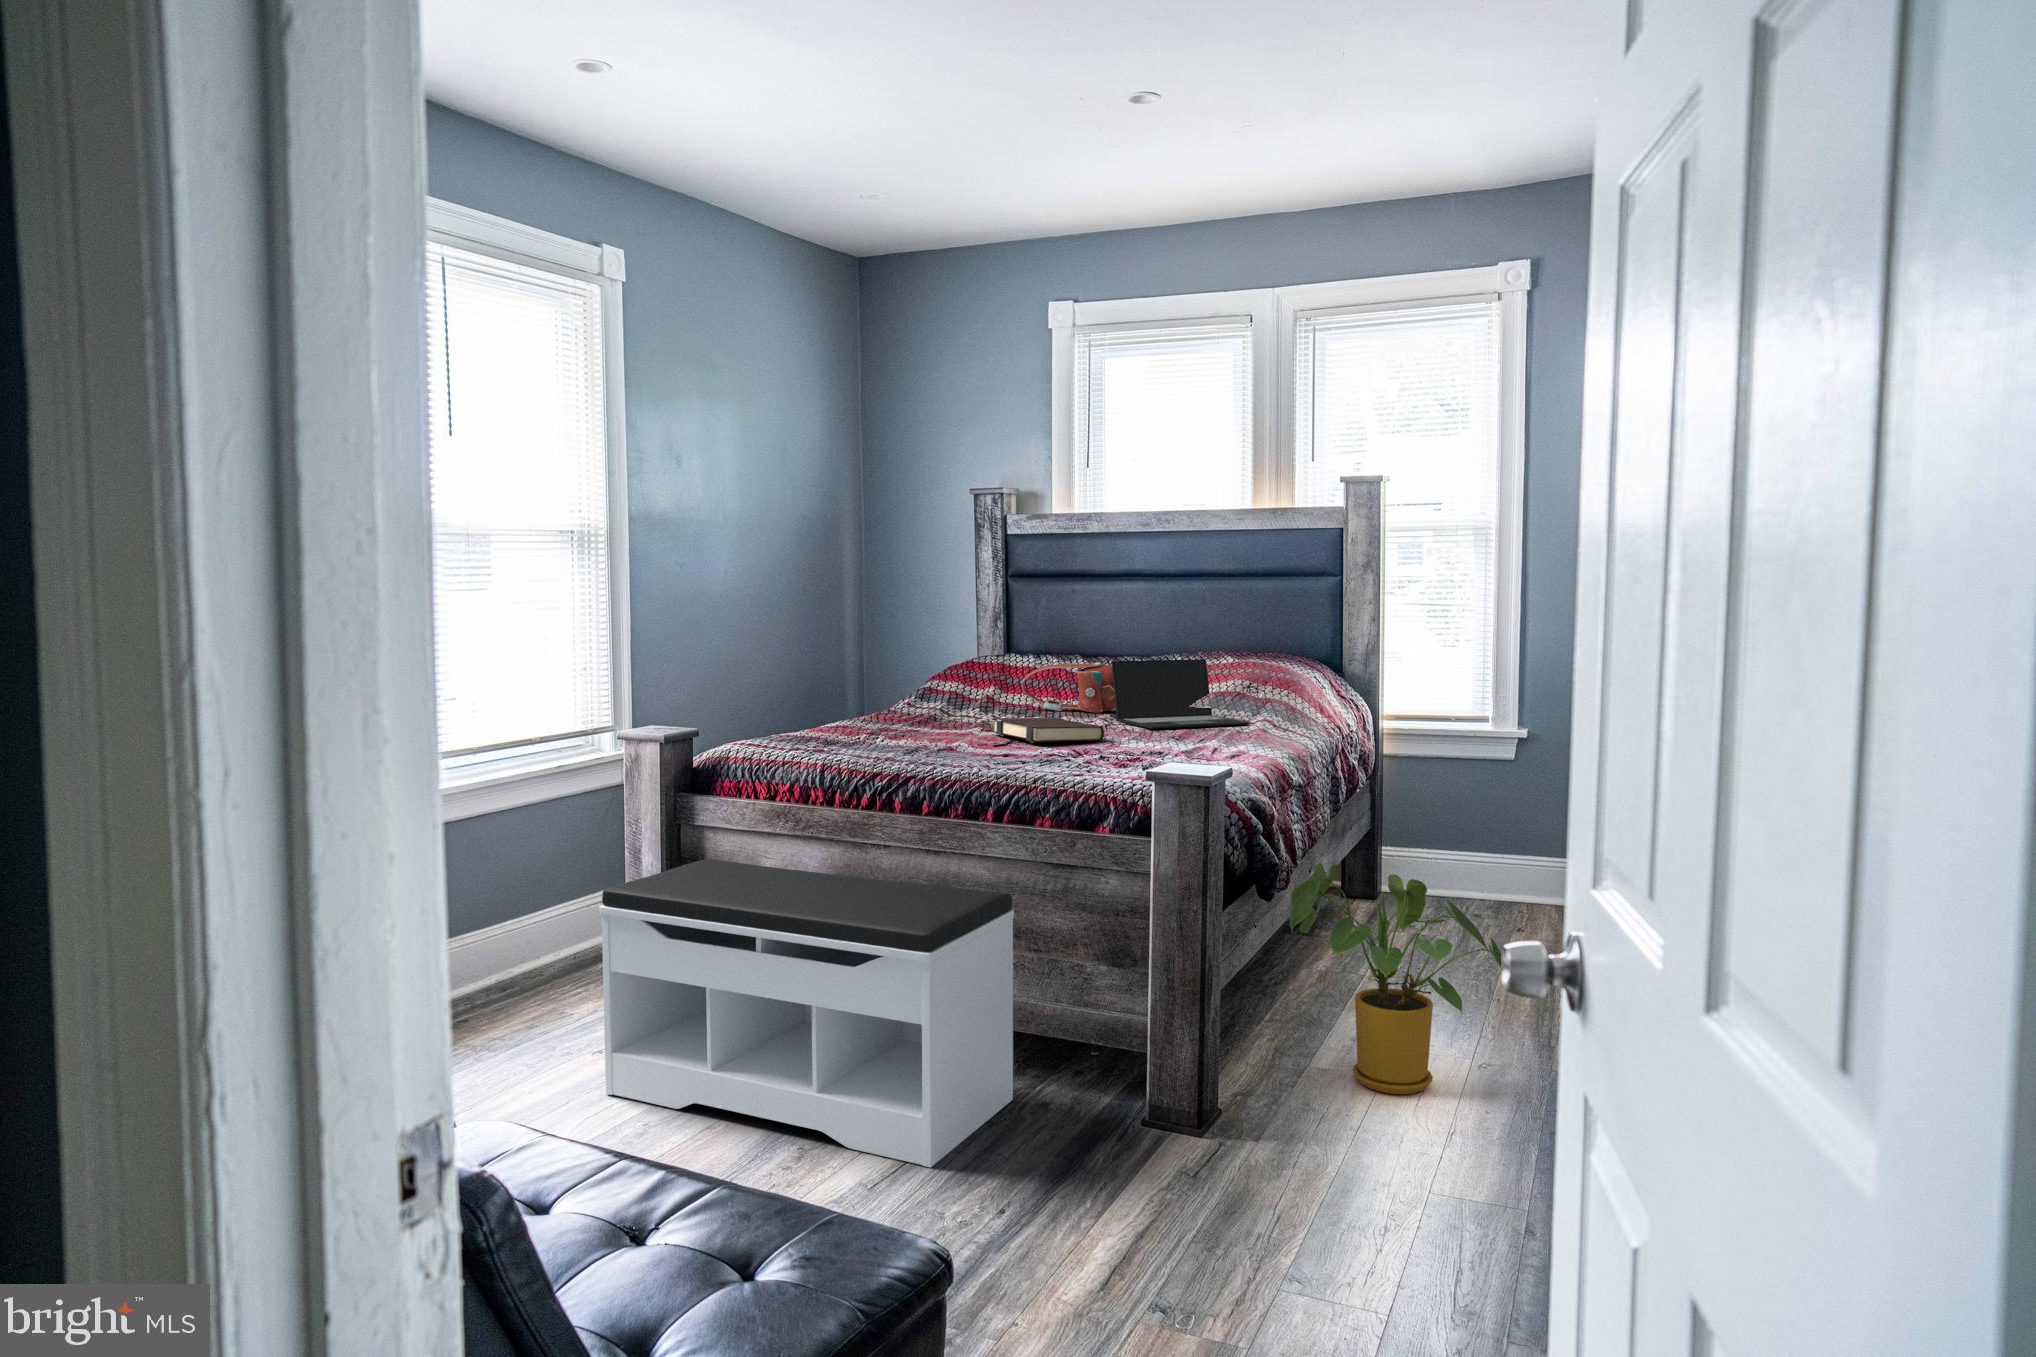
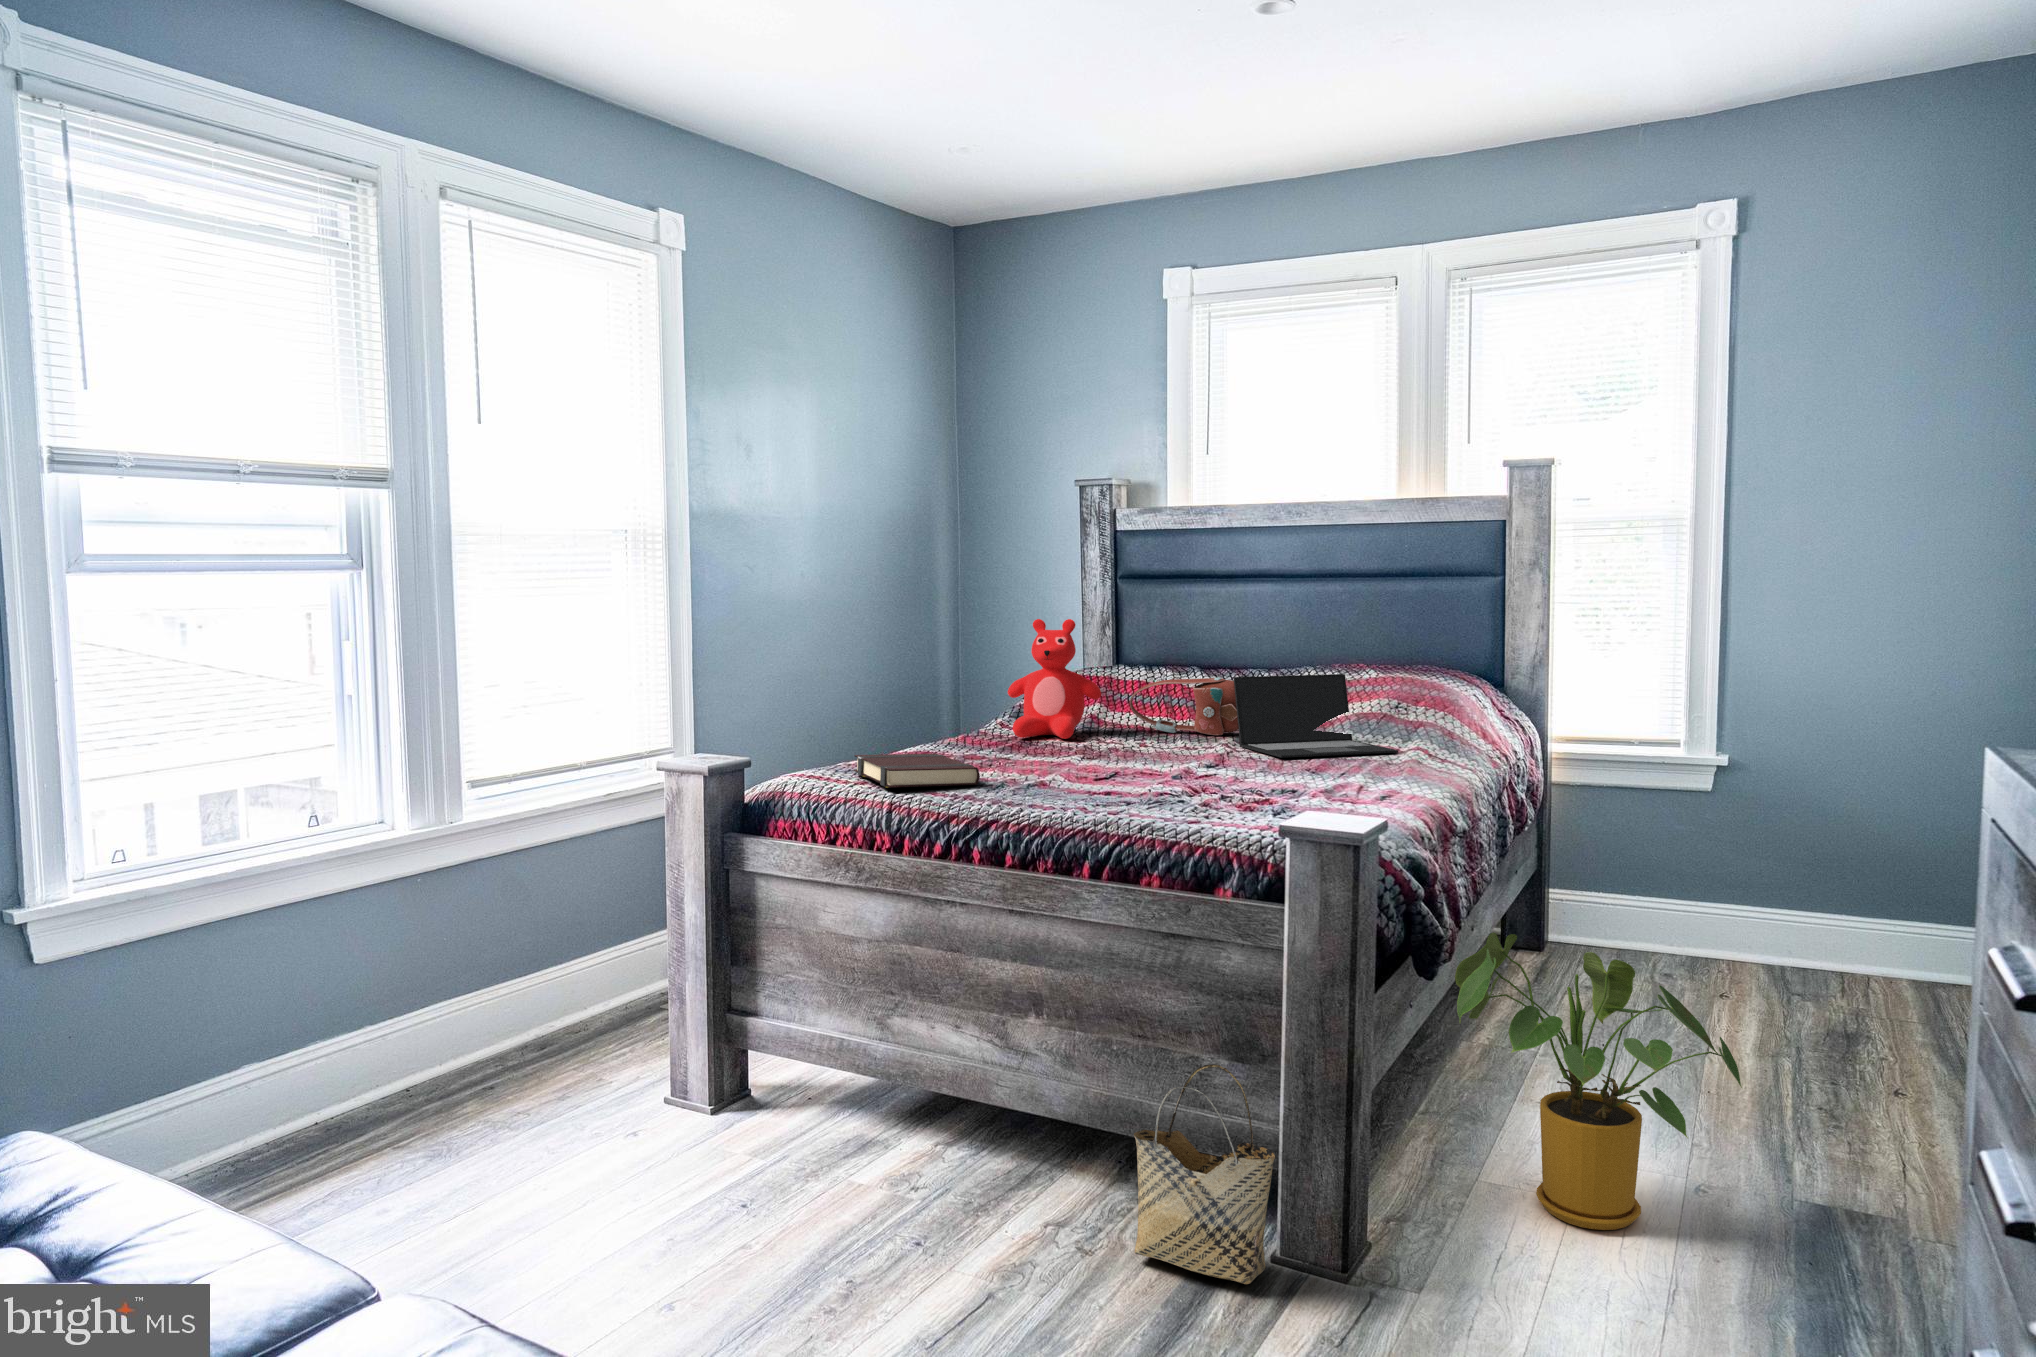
teddy bear: none [915,612,997,716] -> present [1008,619,1101,739]
book: present [991,718,1104,743] -> present [854,753,980,788]
bench: present [599,859,1014,1168] -> none [626,911,1114,1316]
woven basket: none [1031,967,1144,1139] -> present [1134,1064,1275,1284]

